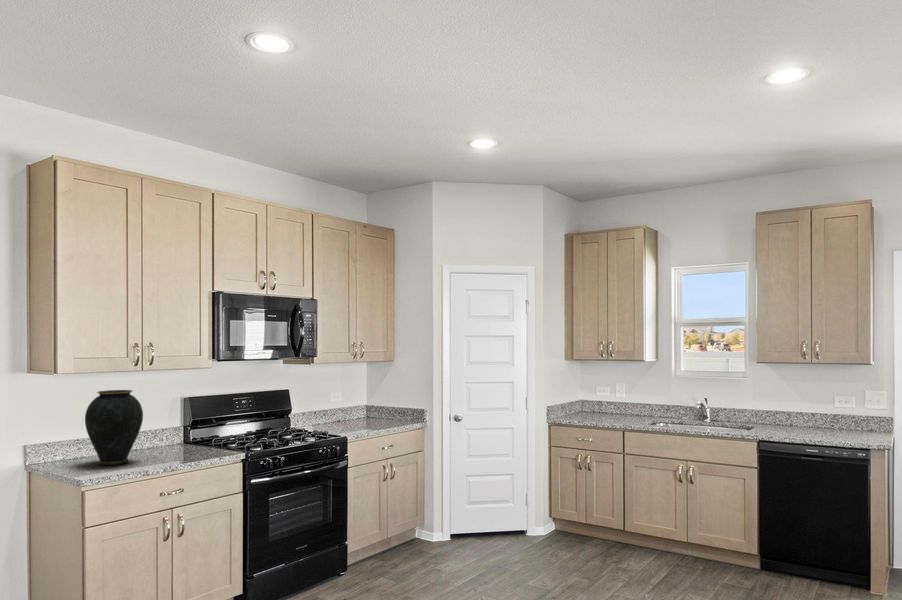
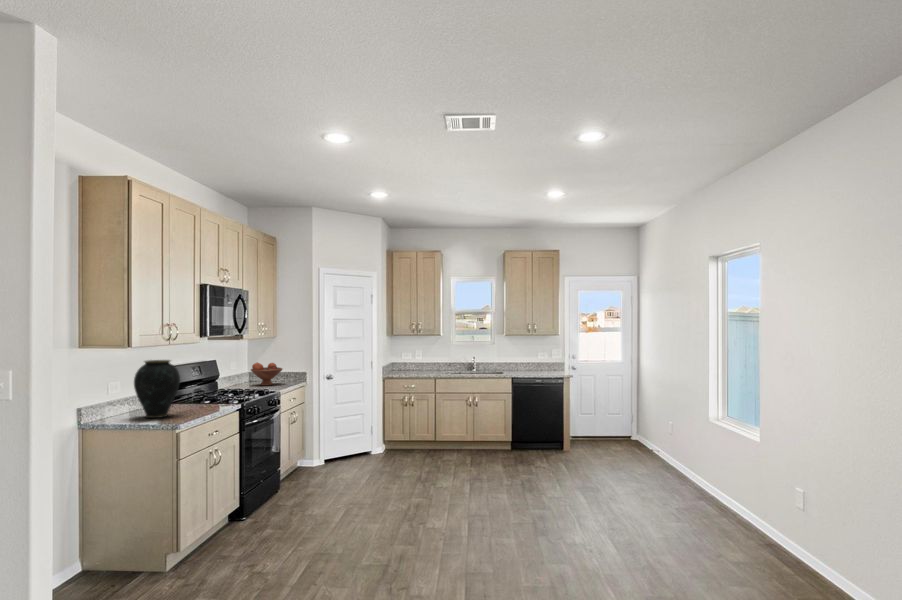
fruit bowl: none [348,392,389,424] -> present [251,362,282,386]

